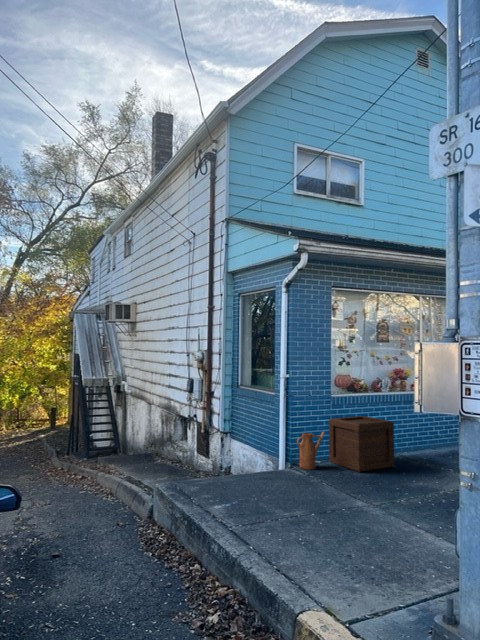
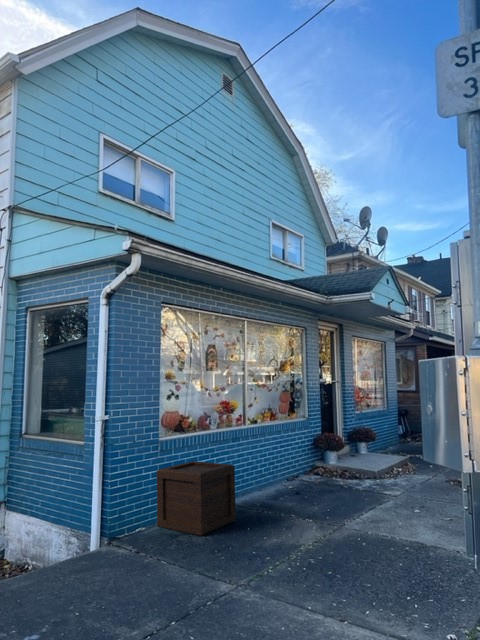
watering can: present [297,432,325,470] -> none [120,488,154,544]

